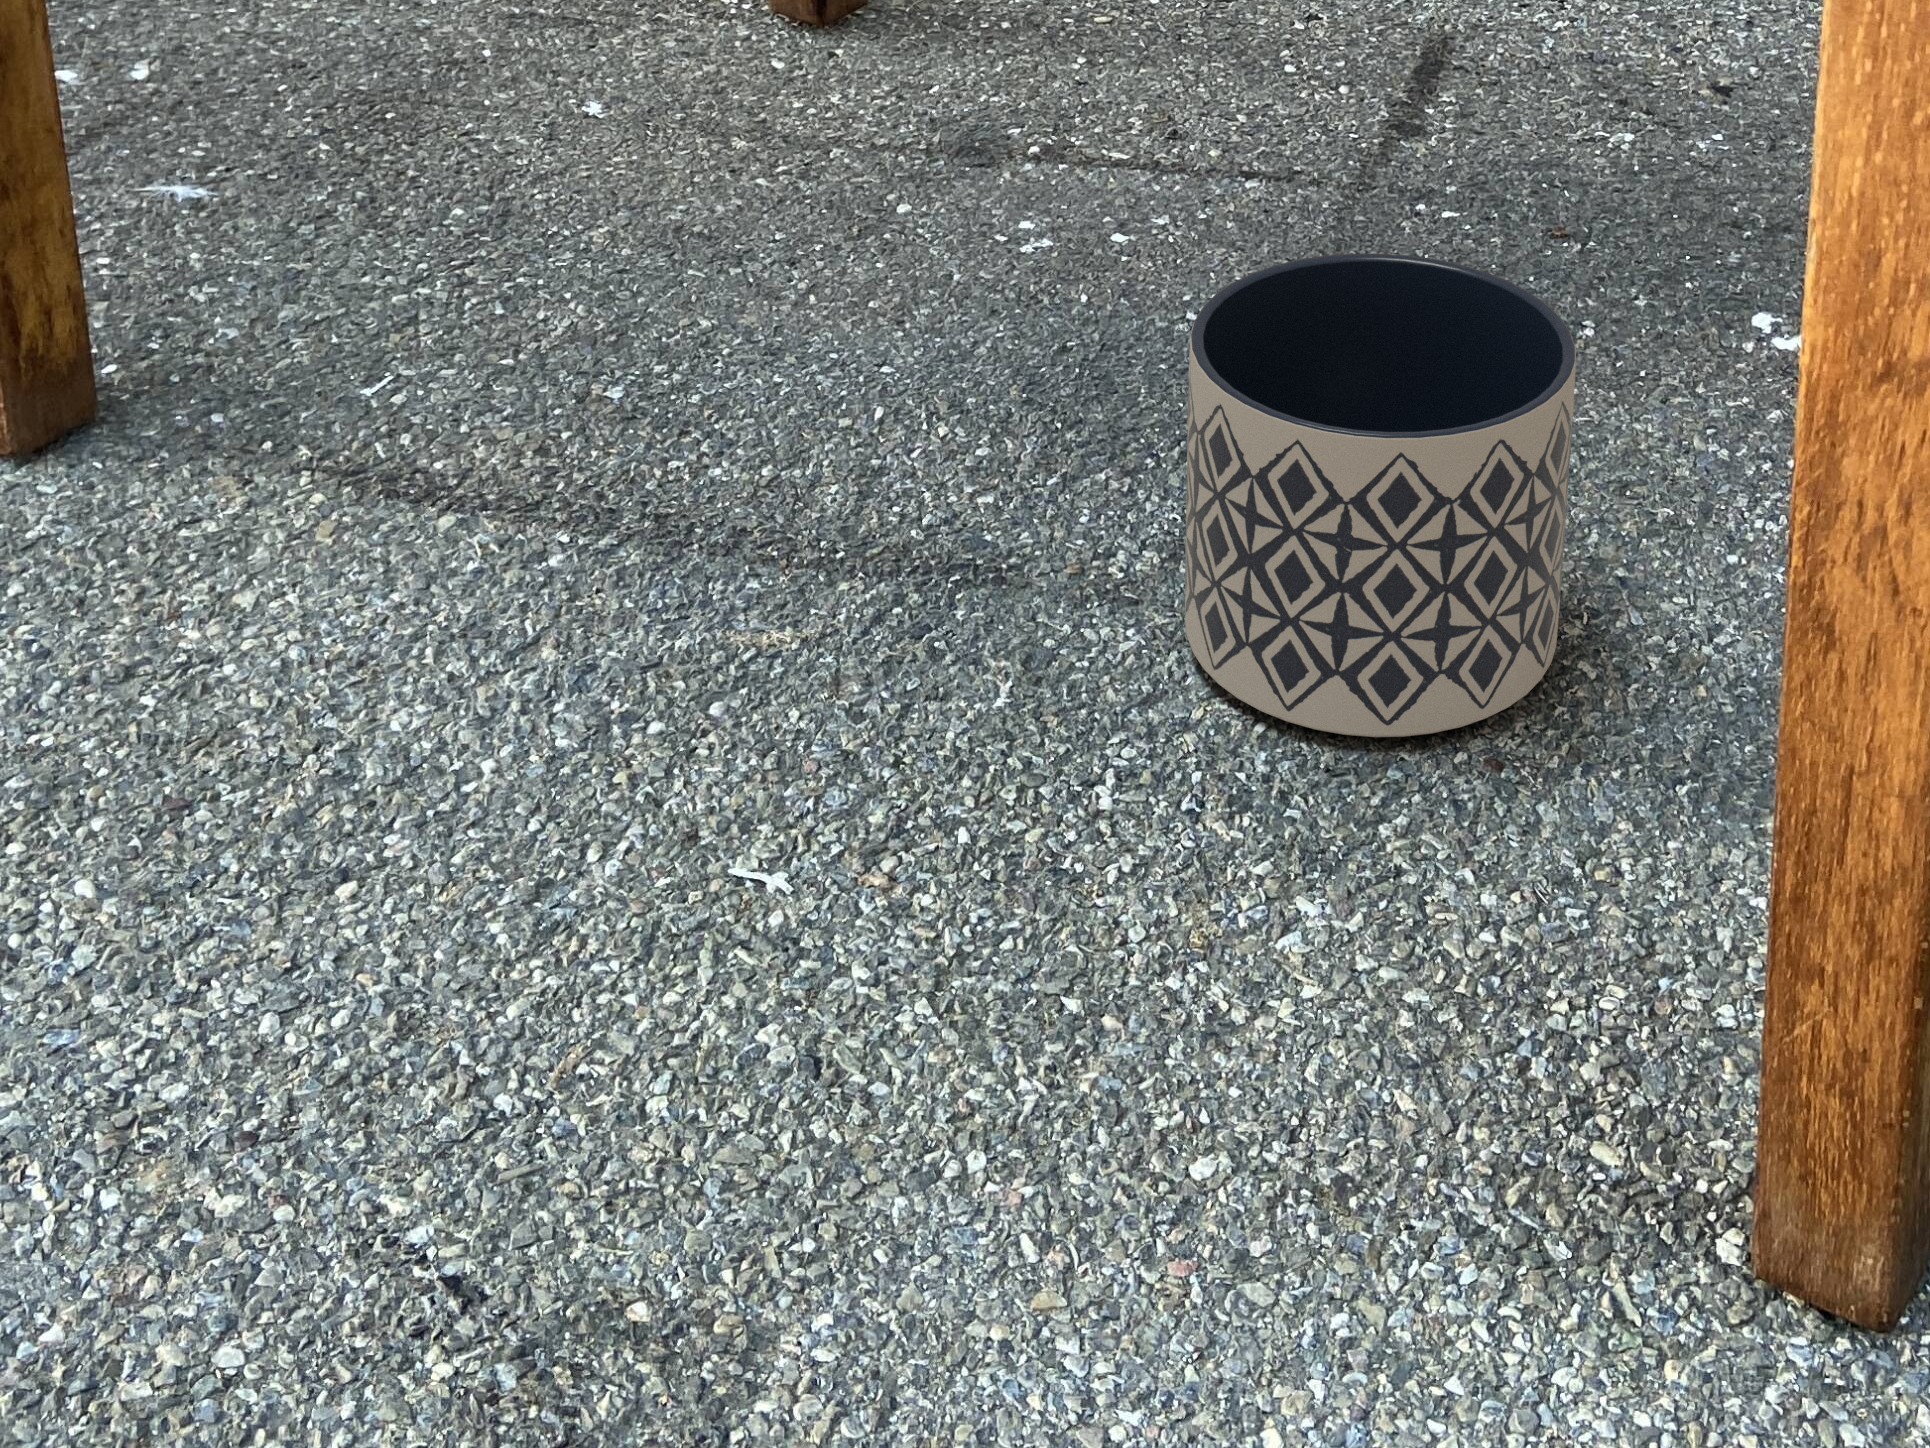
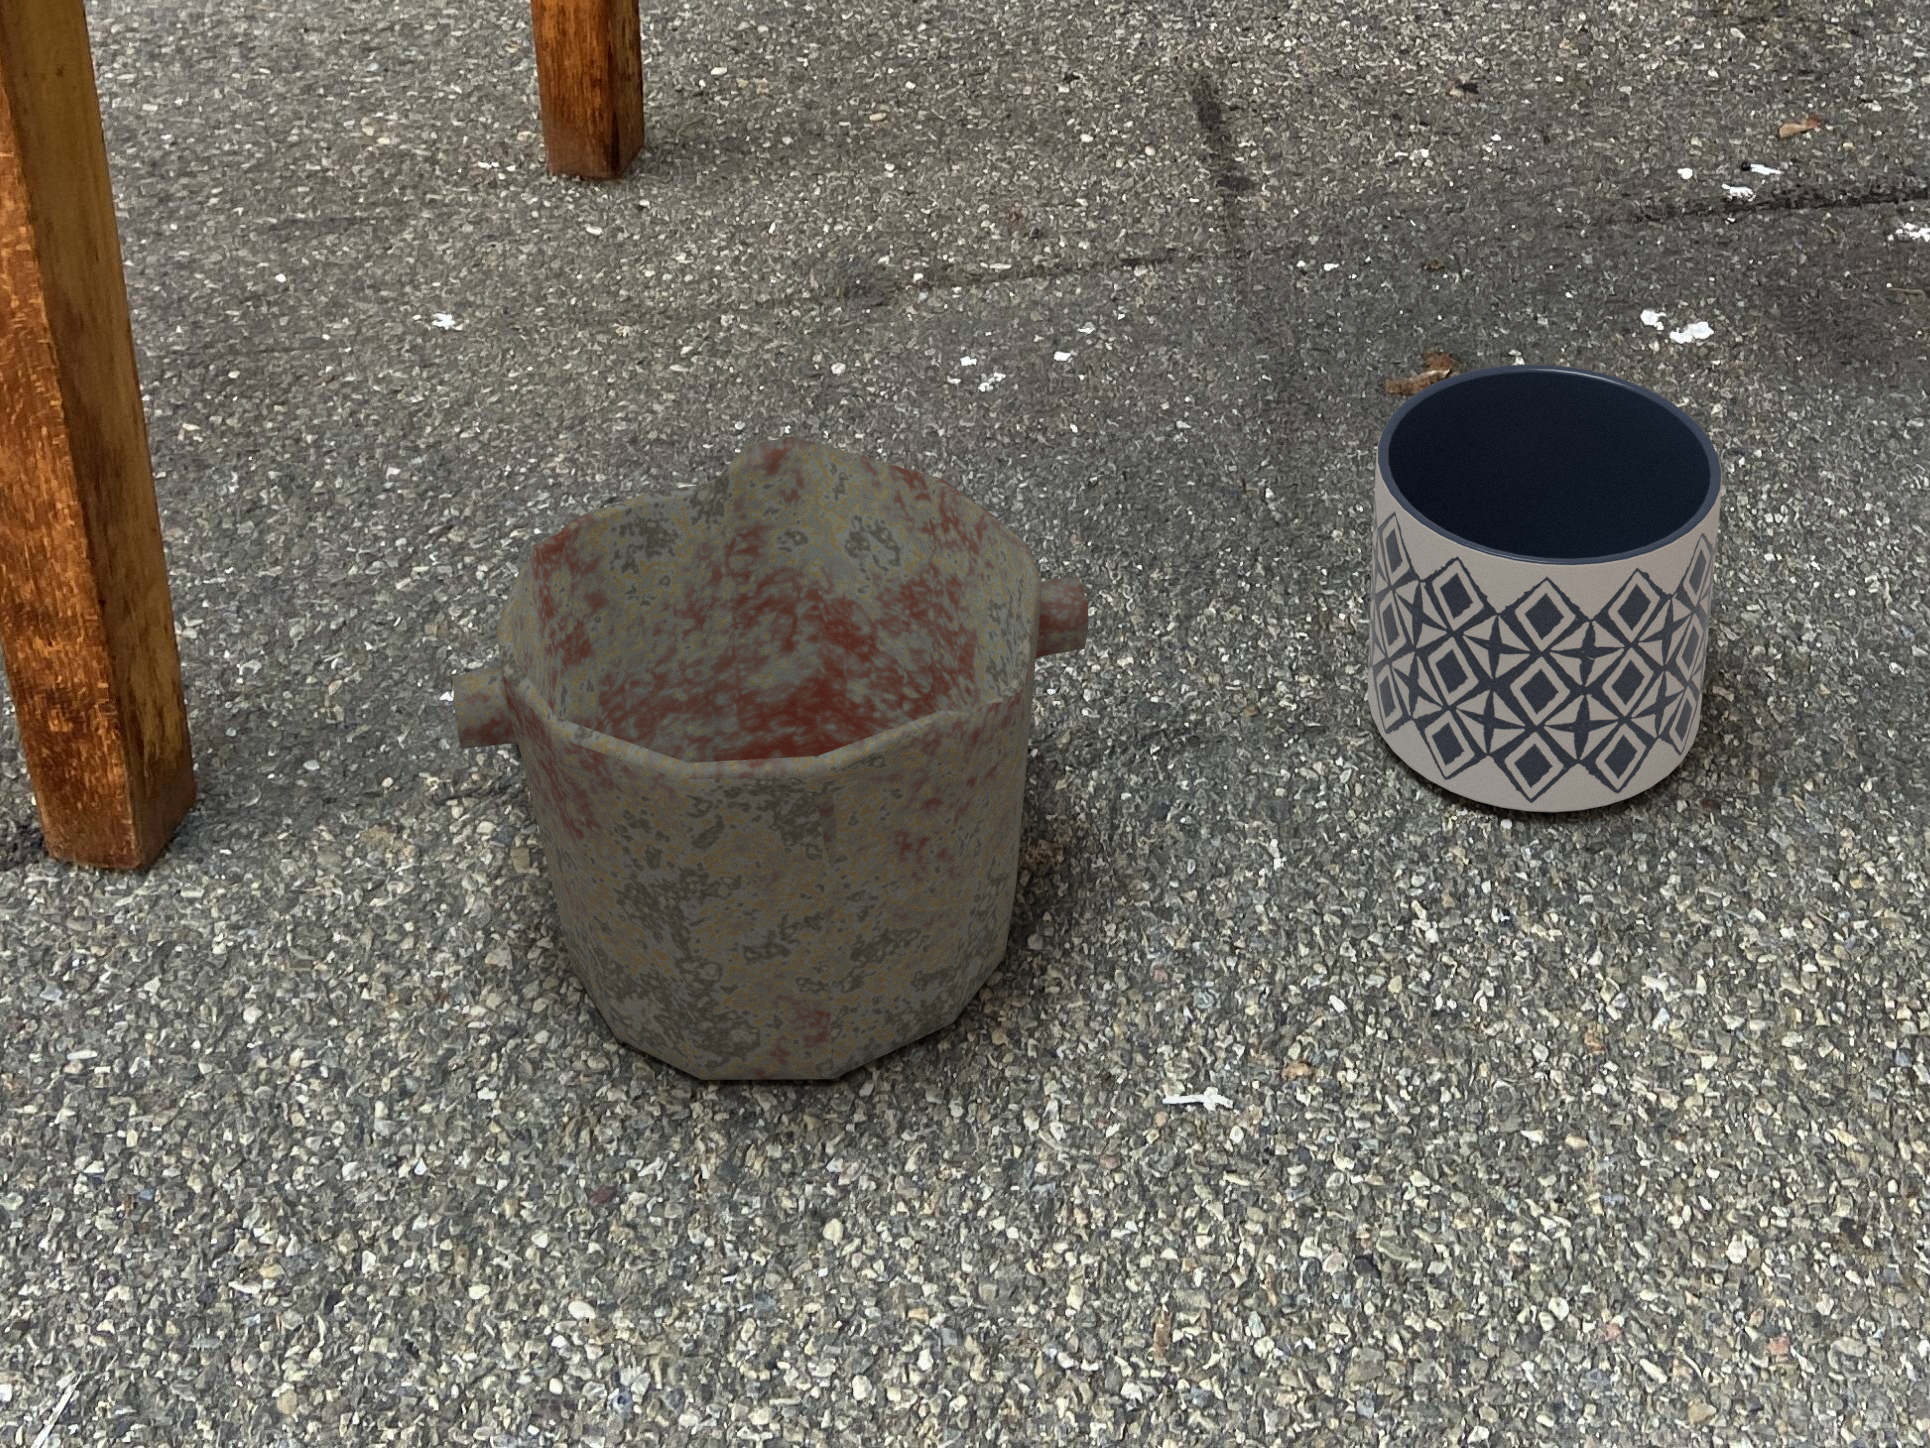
bucket: none [170,155,857,767] -> present [453,436,1089,1080]

